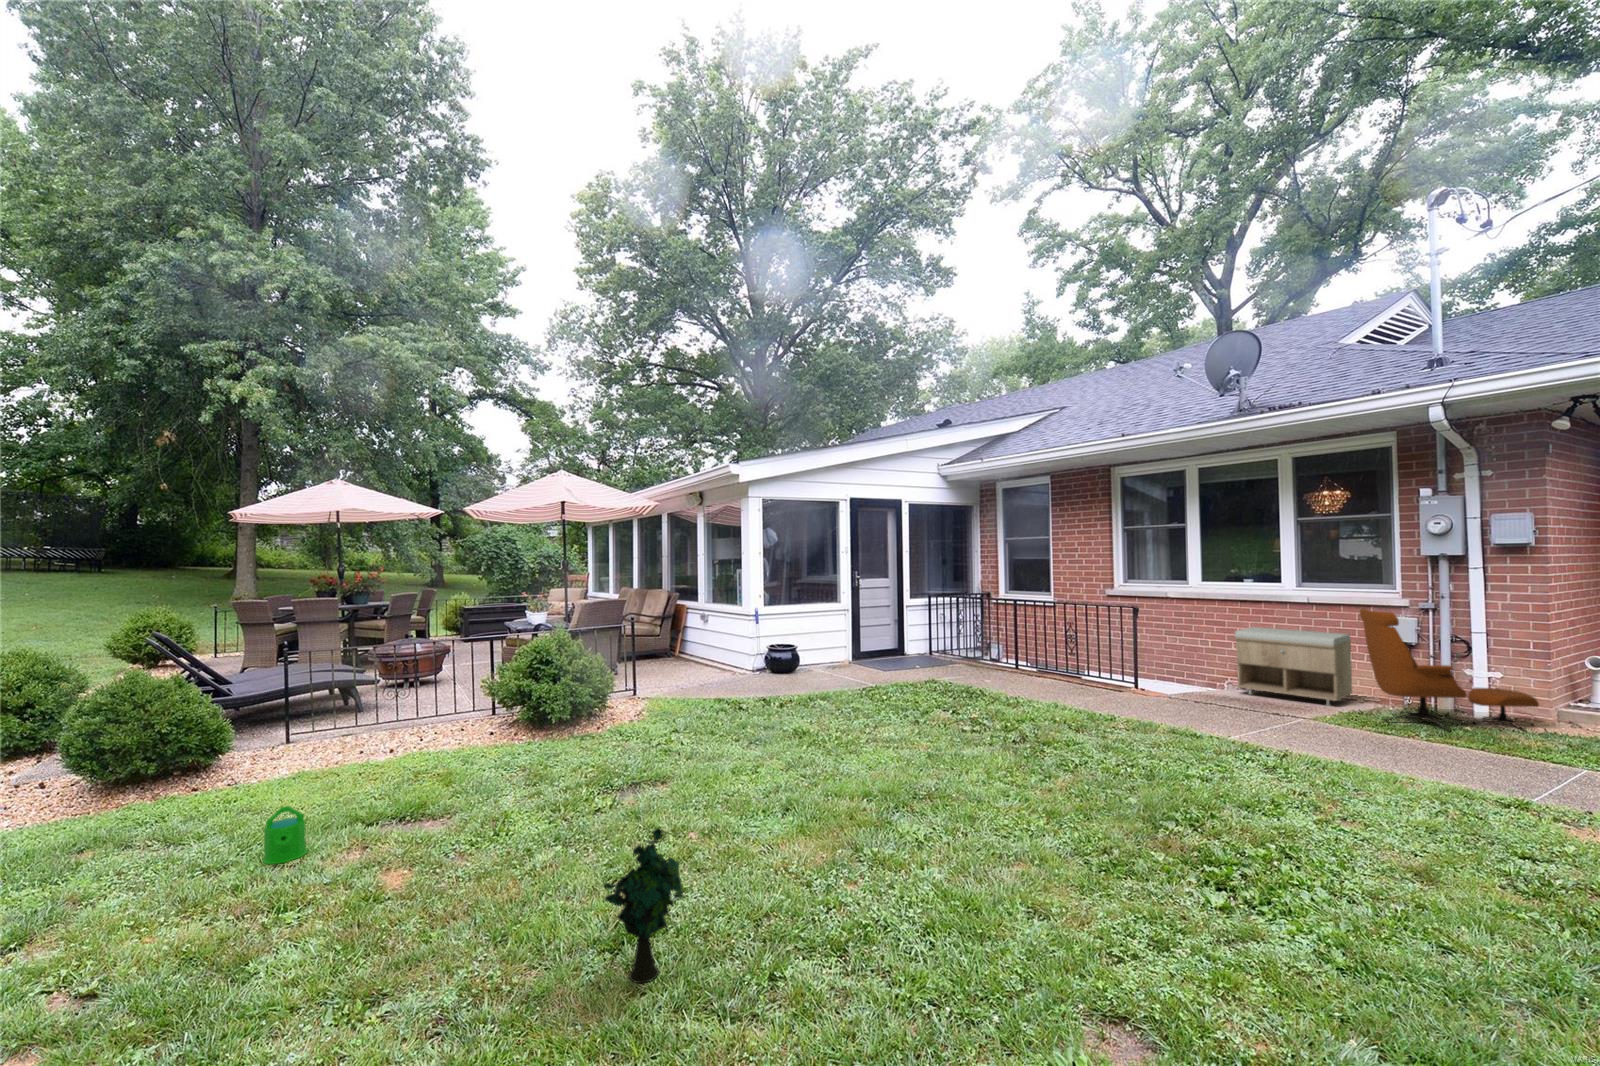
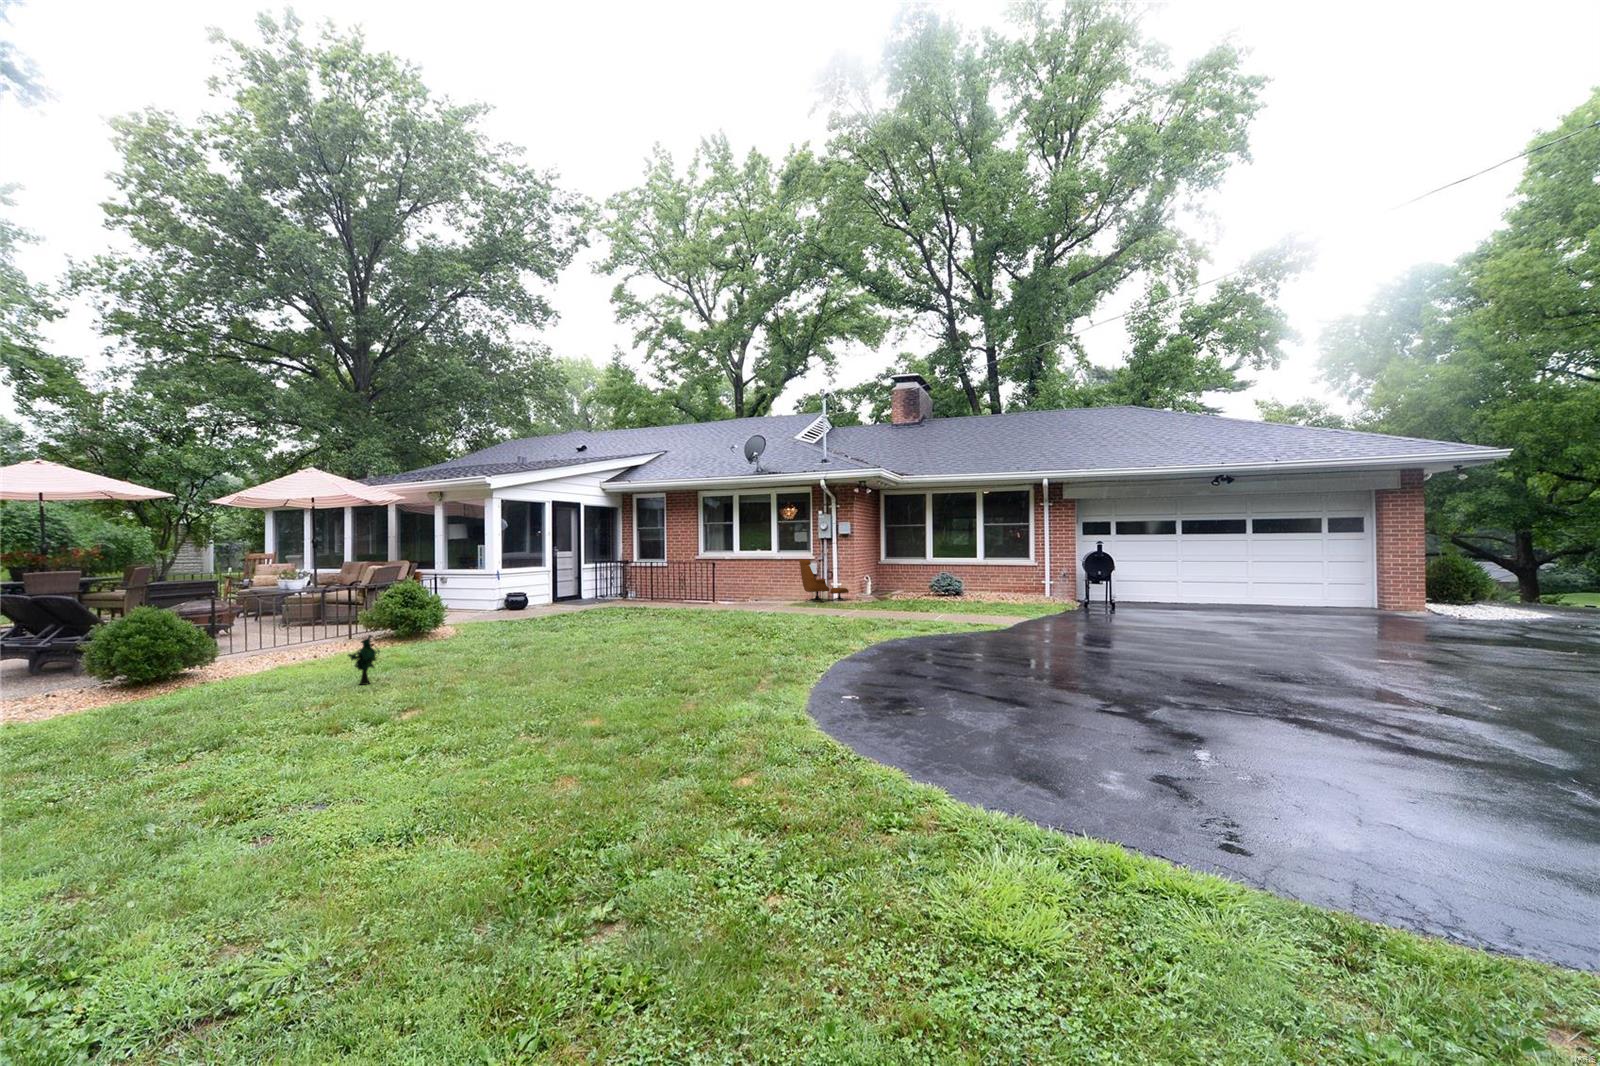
storage bench: present [1235,627,1352,706] -> none [755,570,796,600]
watering can: present [262,806,308,864] -> none [406,648,432,672]
decorative plant: present [604,828,684,983] -> present [348,635,380,685]

